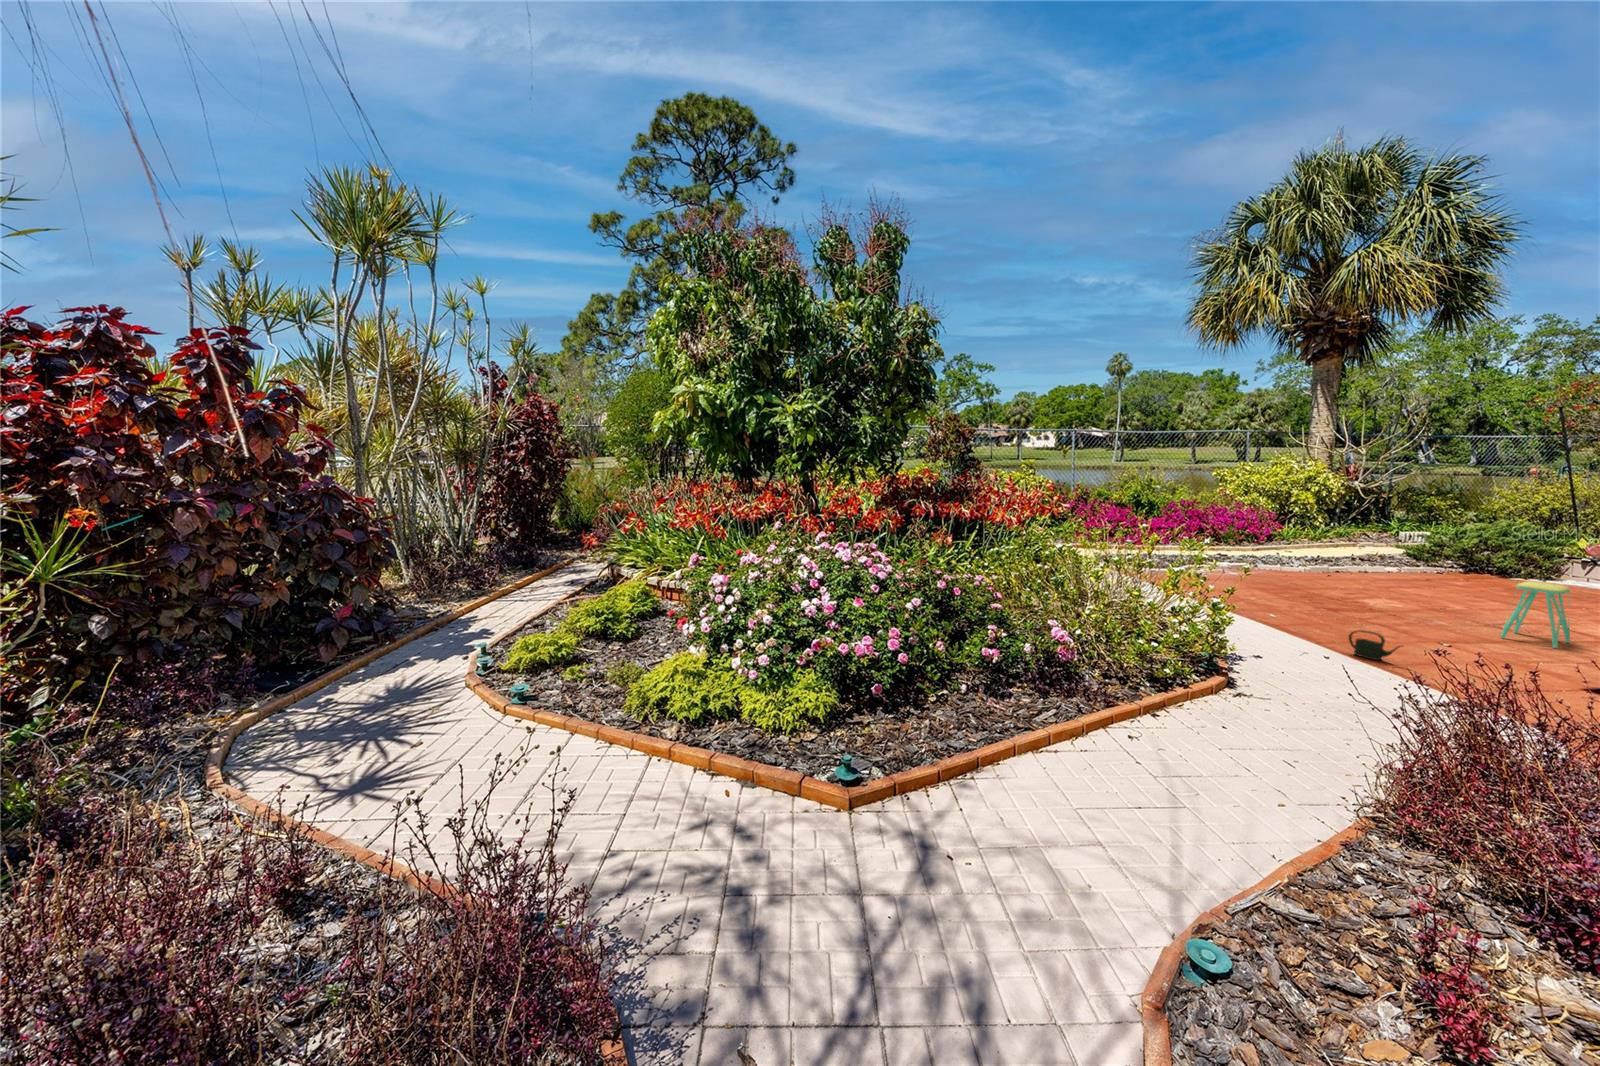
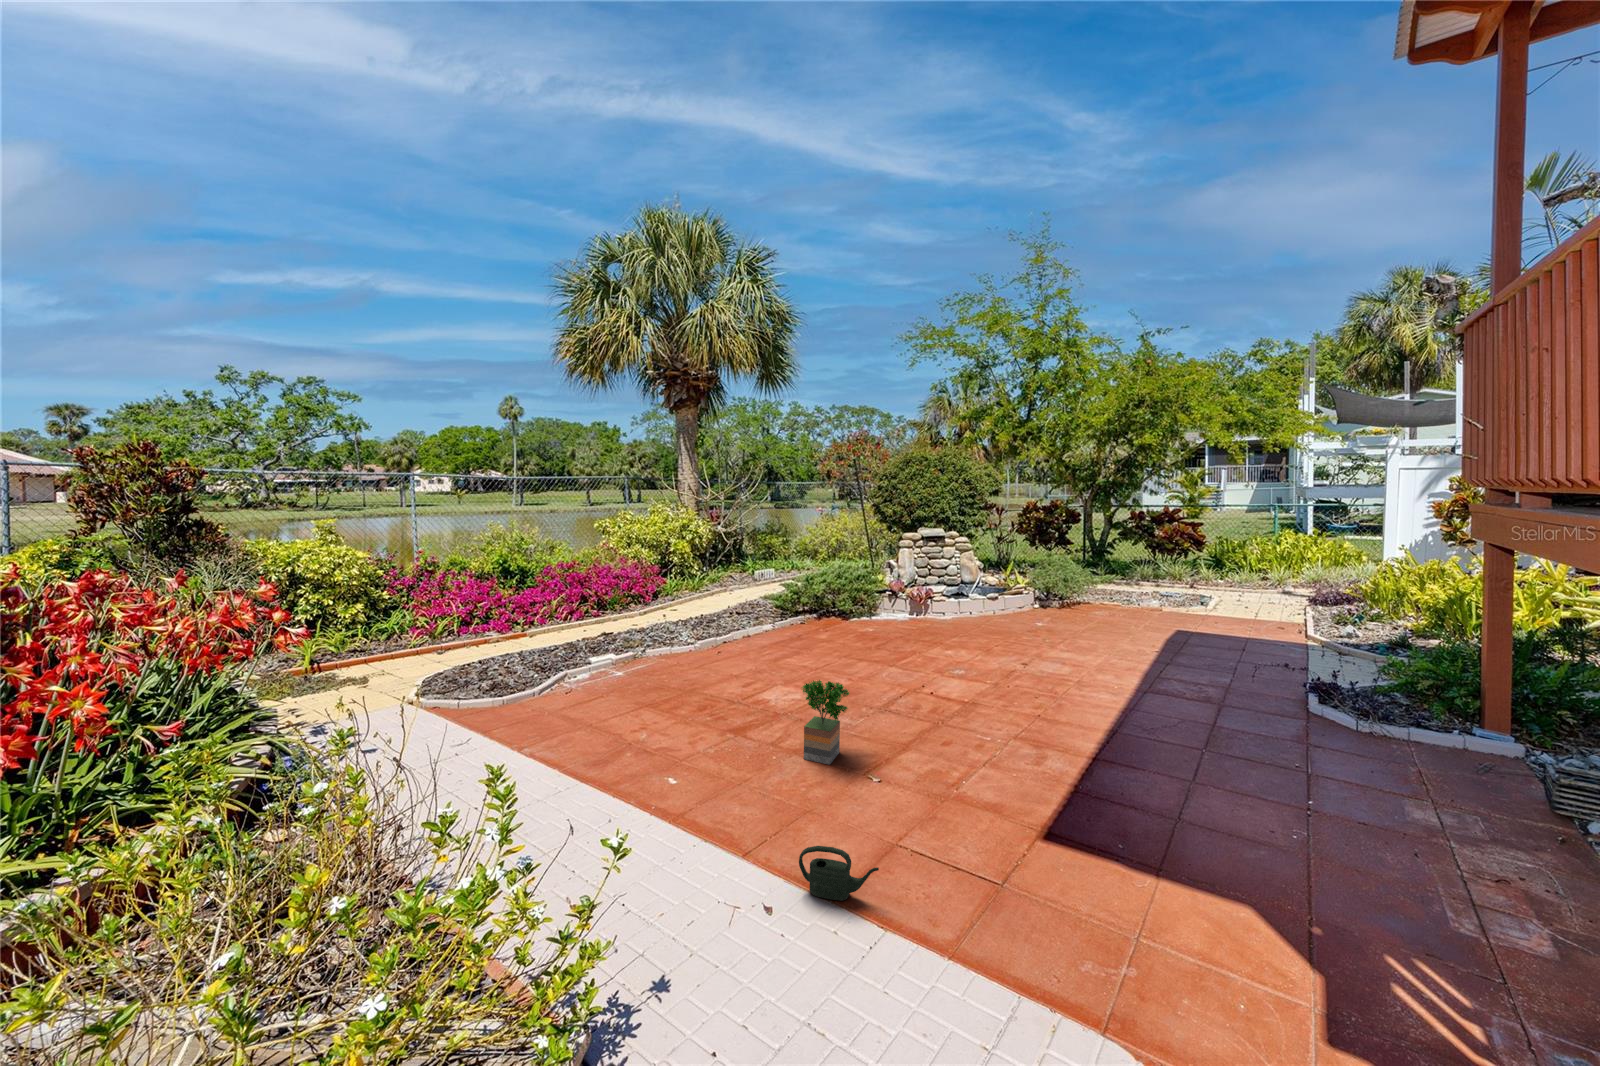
potted tree: none [1382,573,1434,631] -> present [802,680,849,765]
stool: present [1501,581,1570,648] -> none [910,662,960,745]

